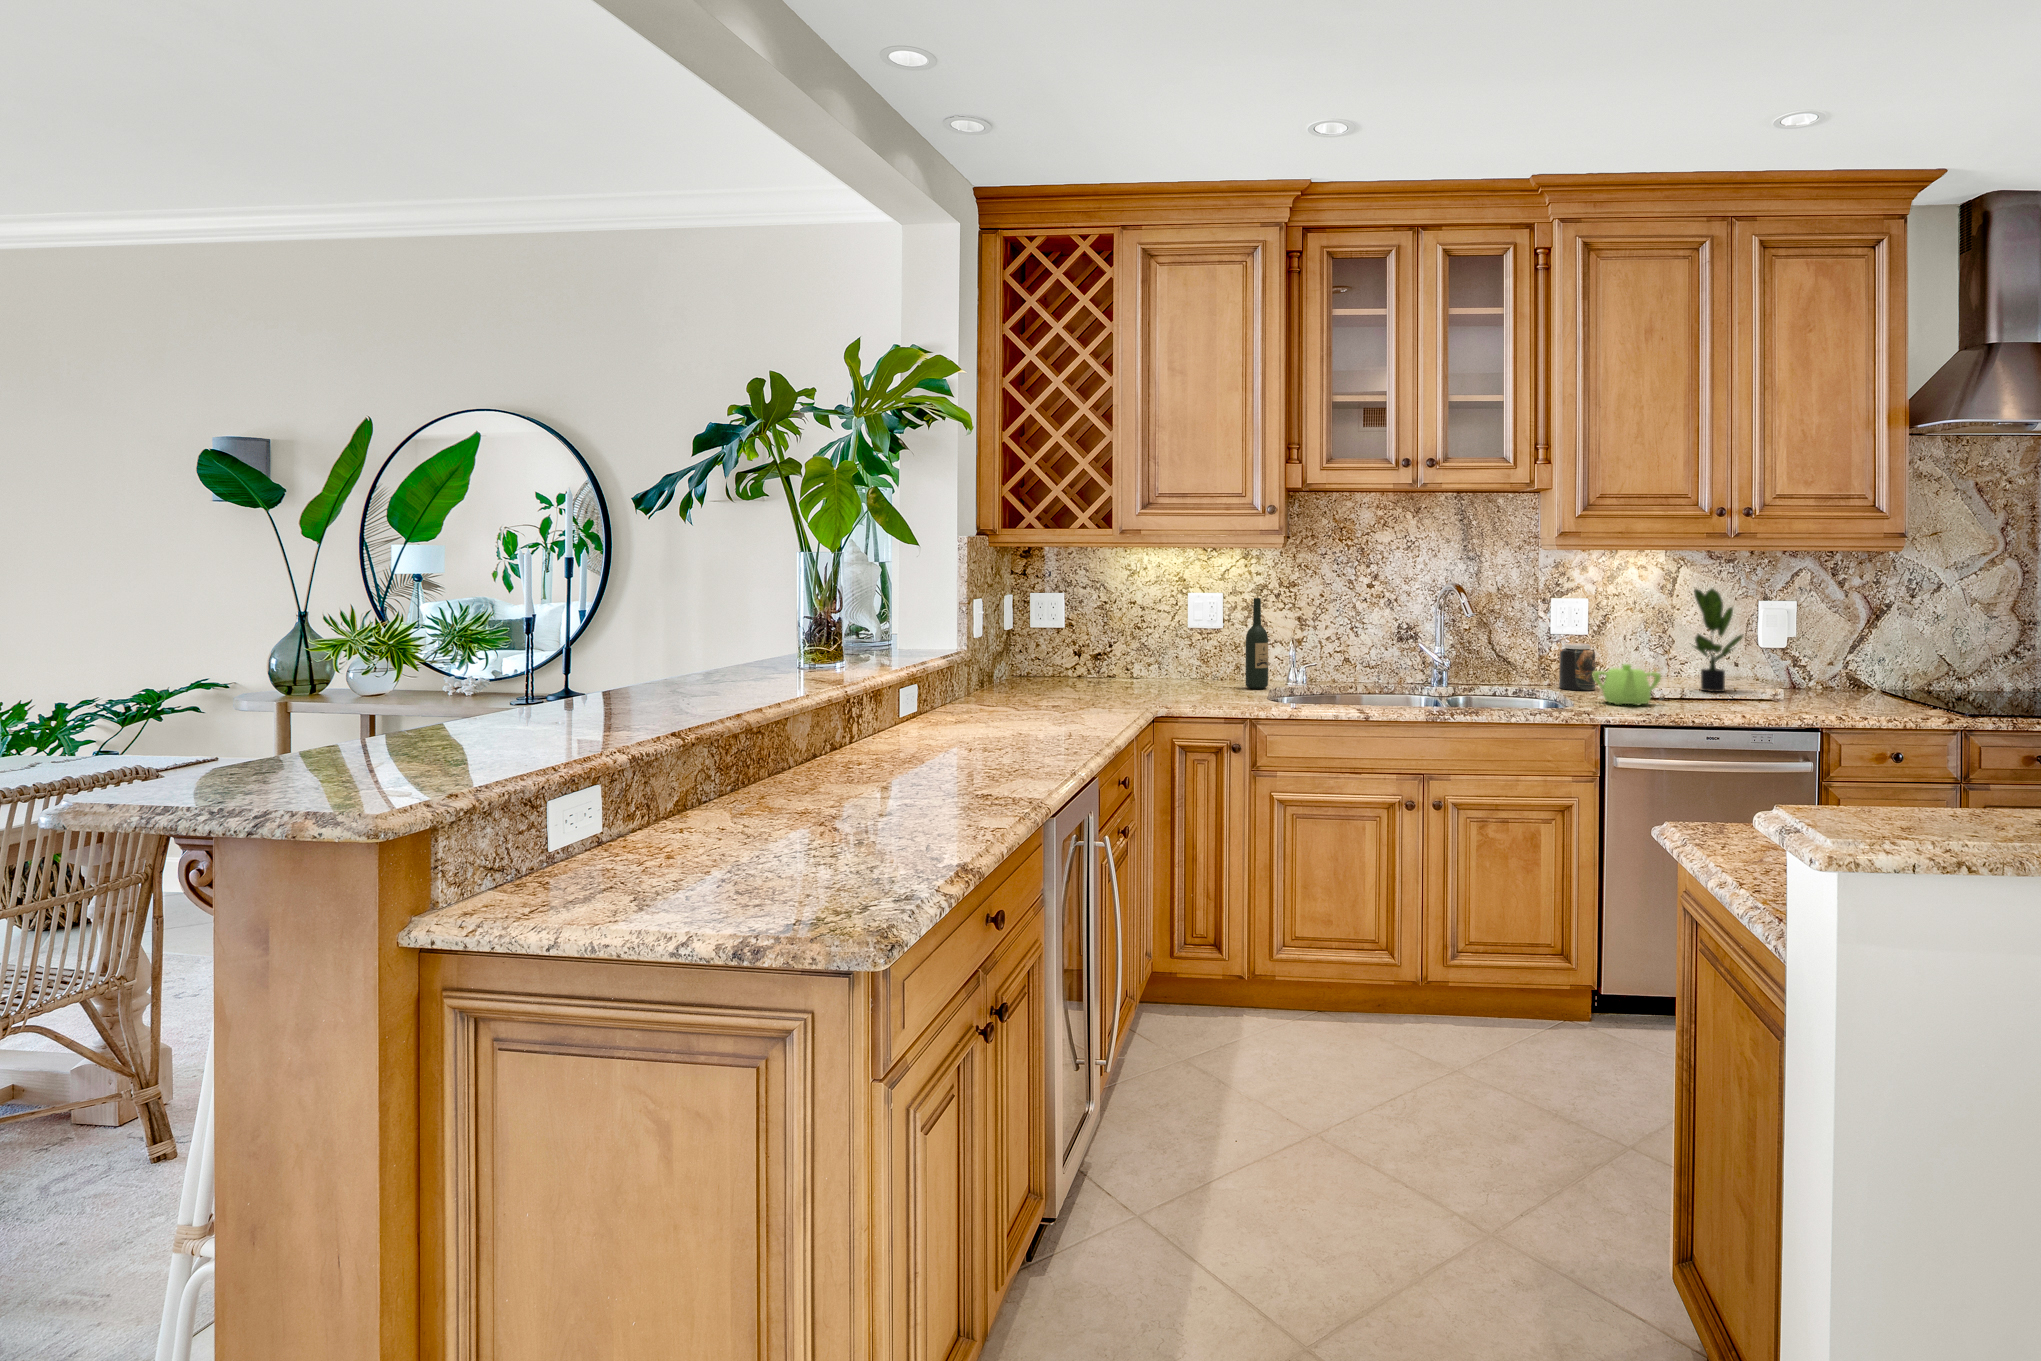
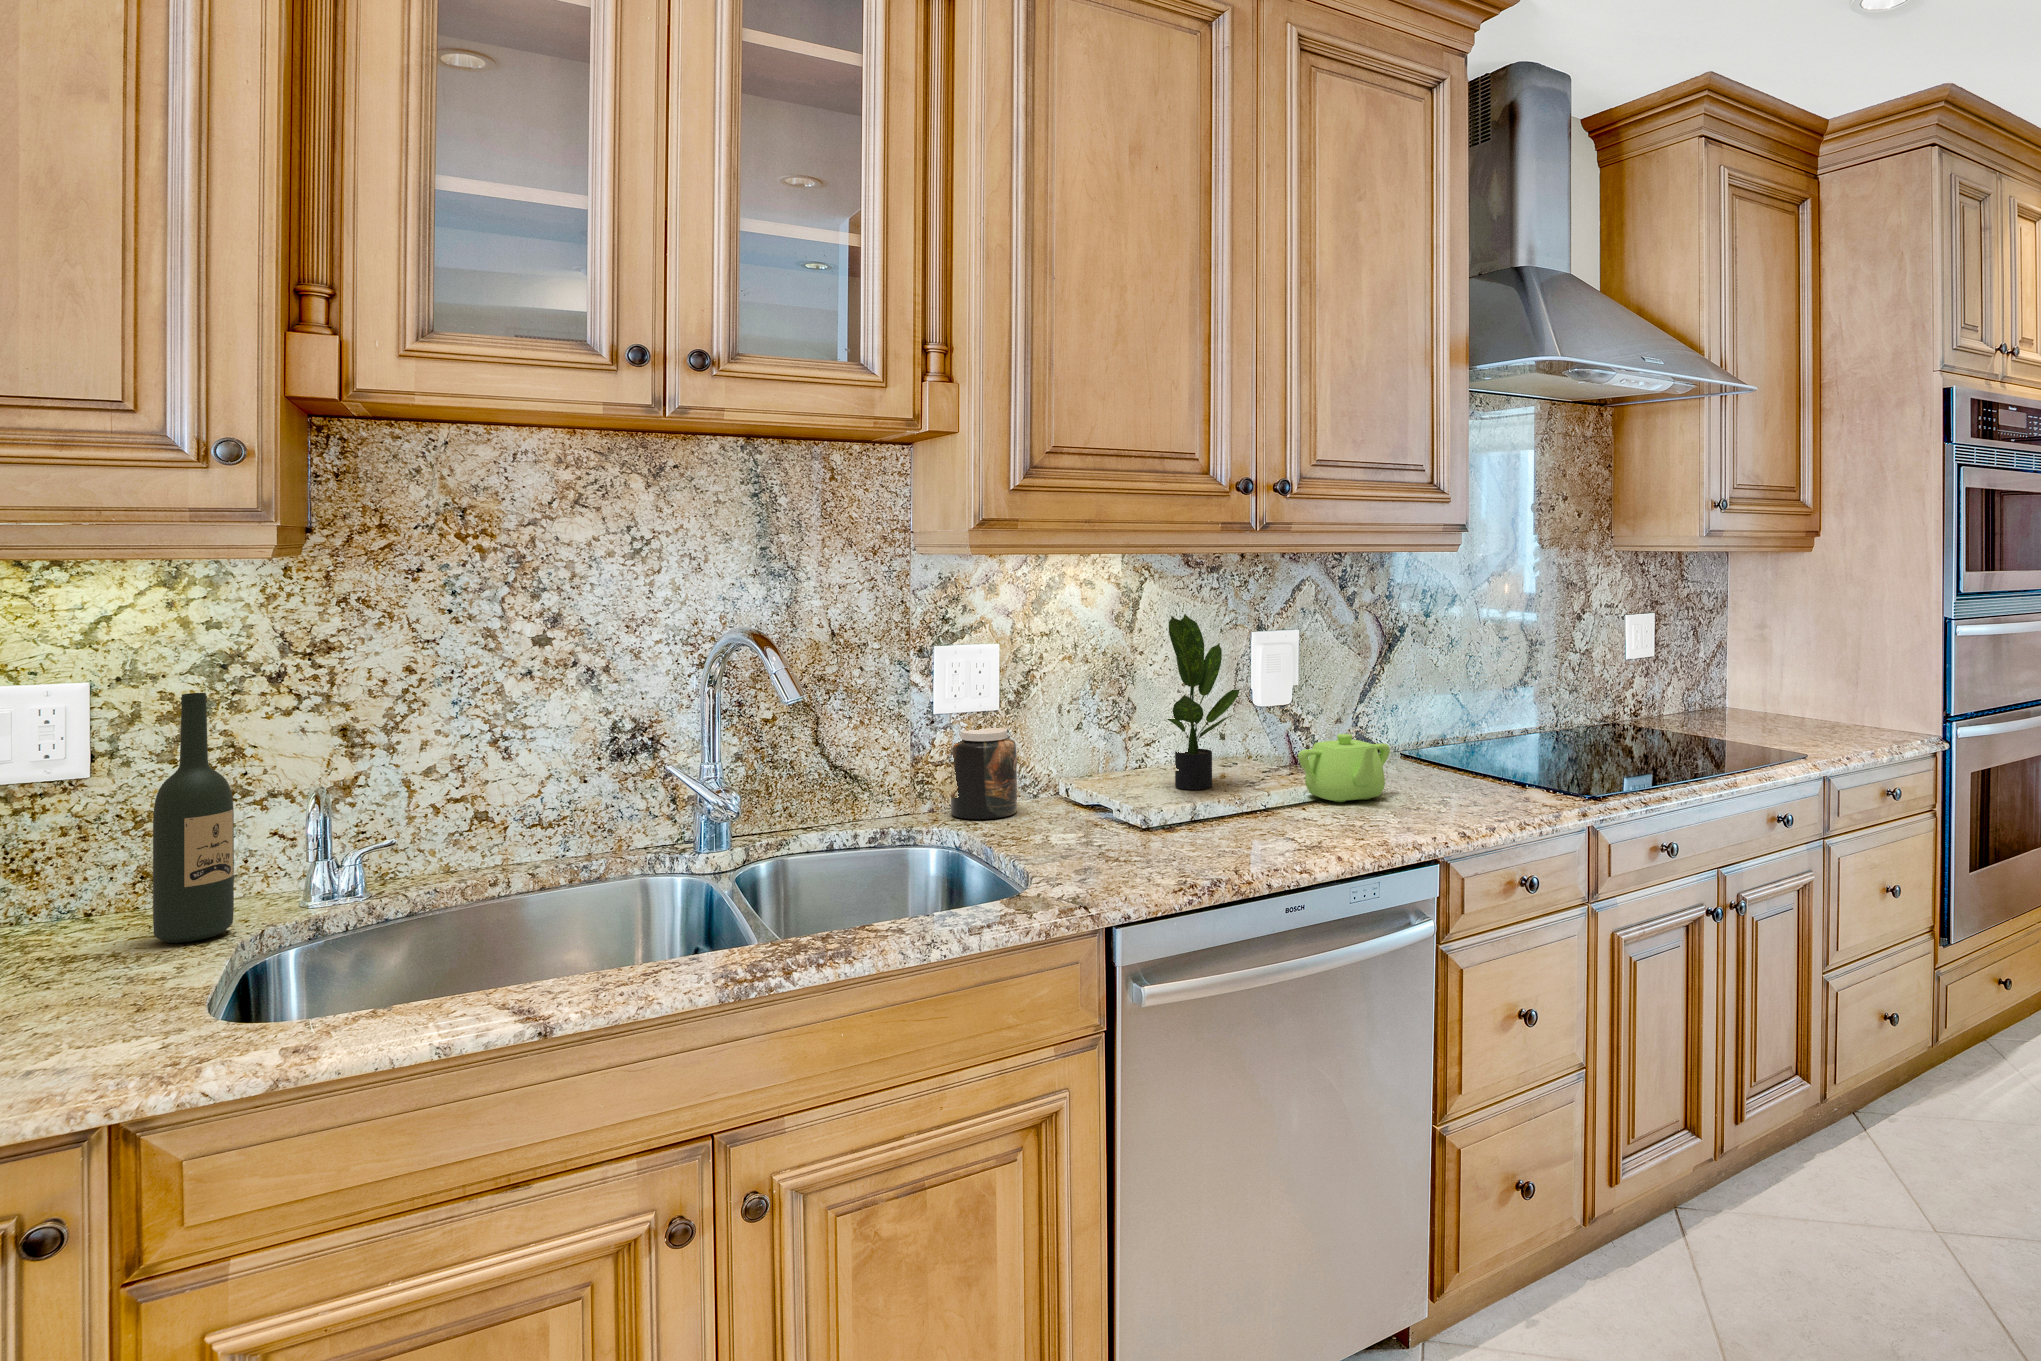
teapot: present [1593,664,1661,705] -> present [1298,734,1390,802]

